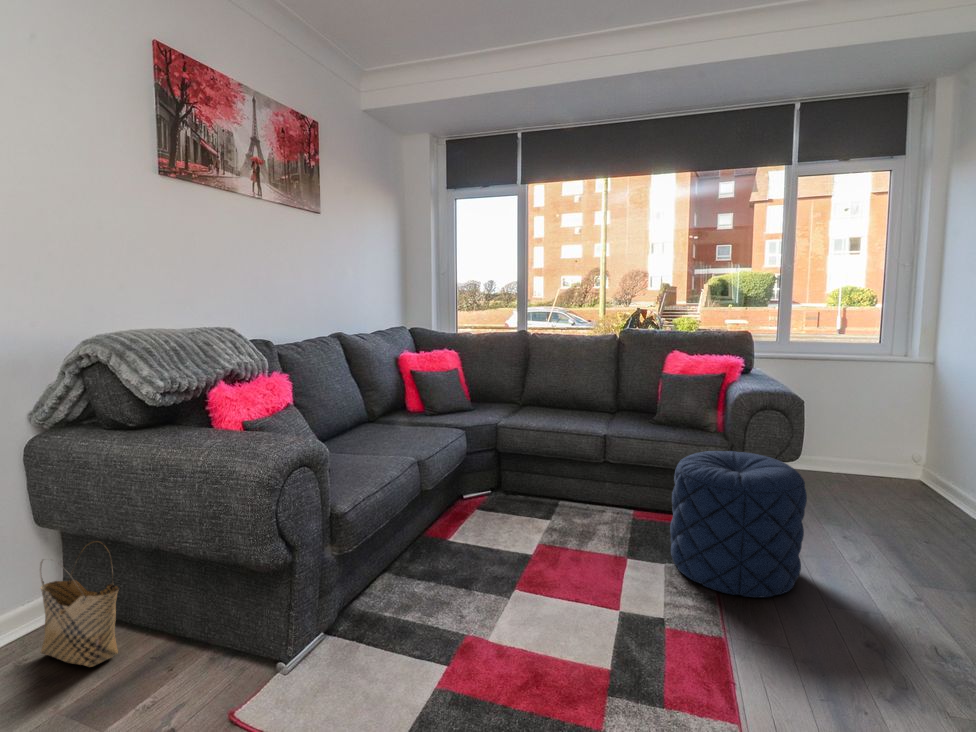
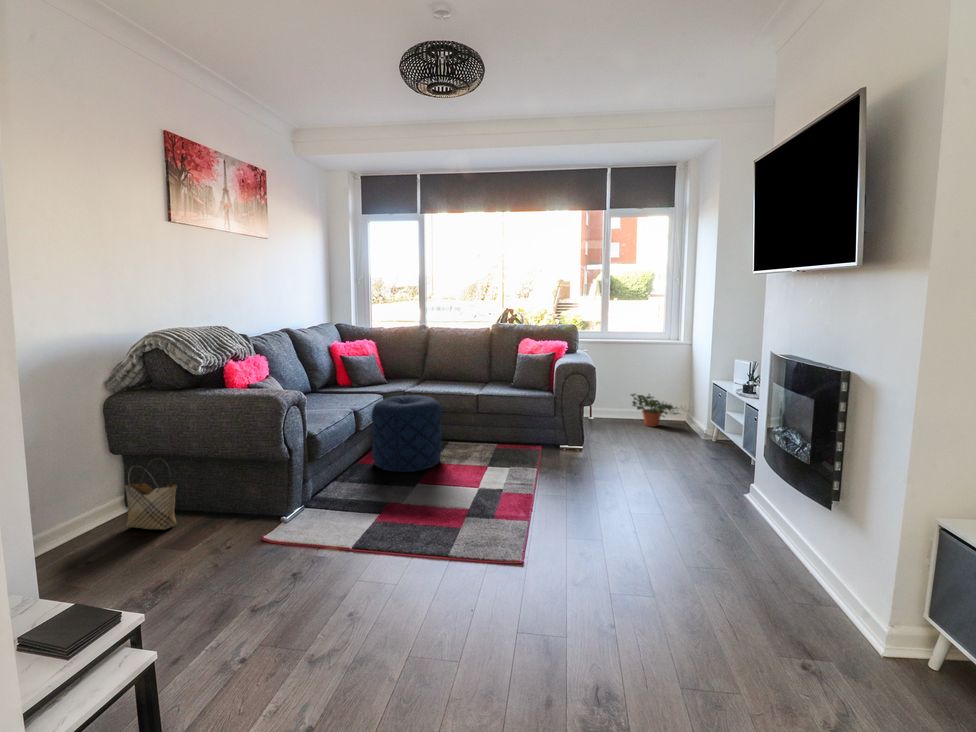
potted plant: none [833,435,929,490] -> present [631,394,678,426]
pouf: present [670,451,807,598] -> present [372,395,442,472]

